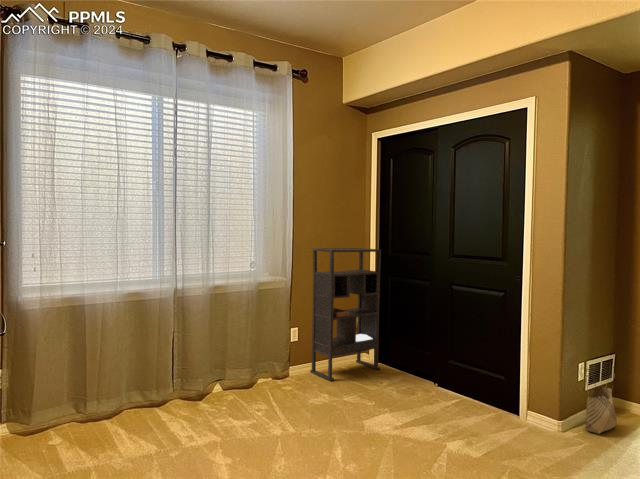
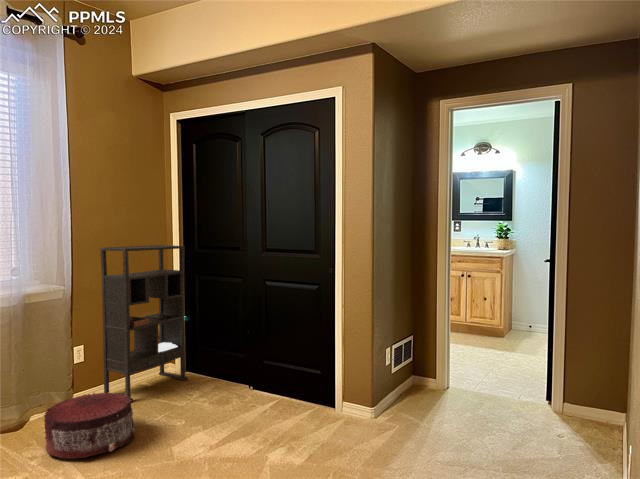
pouf: none [269,366,334,416] -> present [44,392,135,458]
woven basket: present [585,369,617,434] -> none [393,353,419,414]

